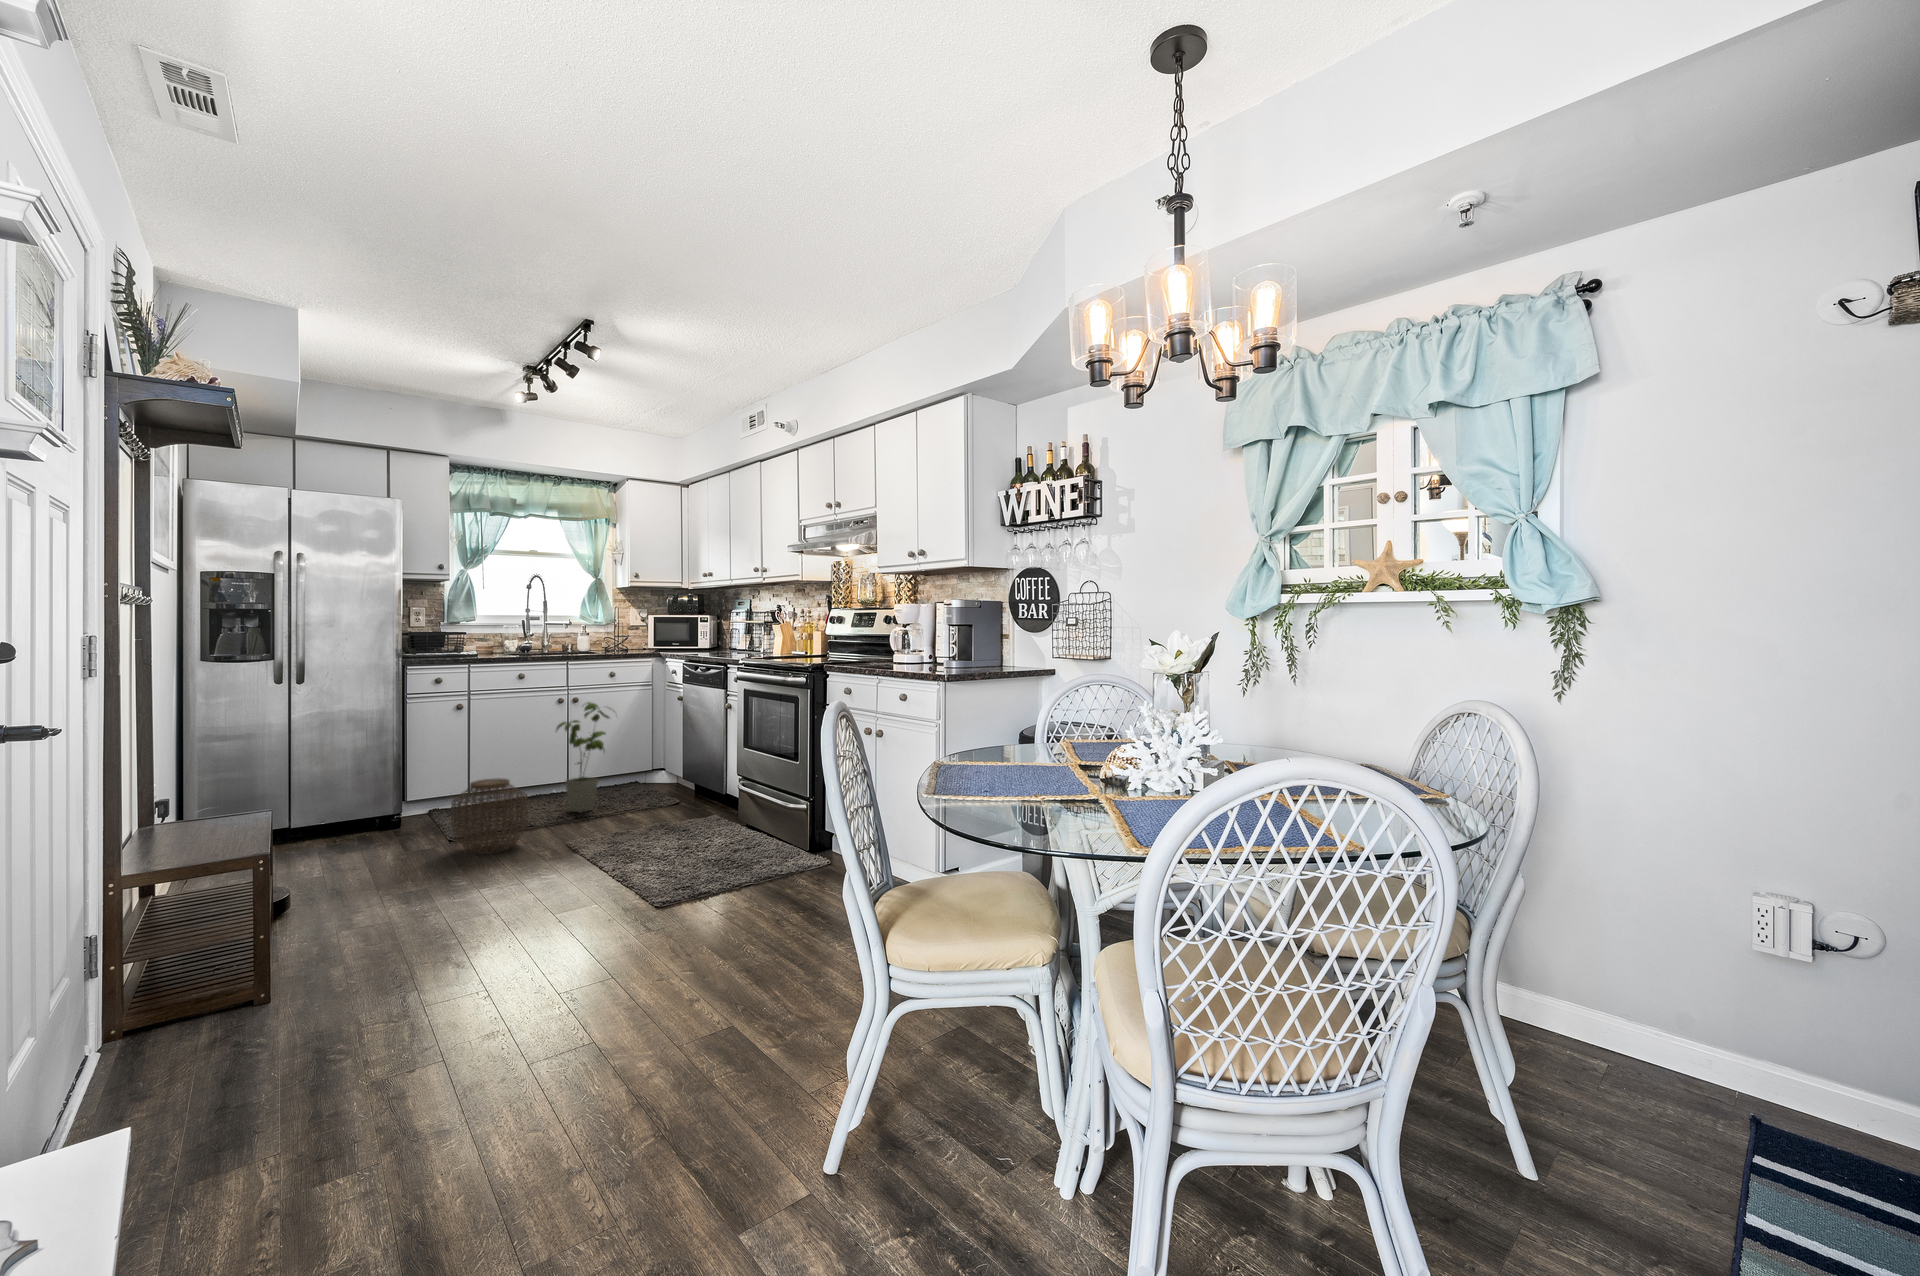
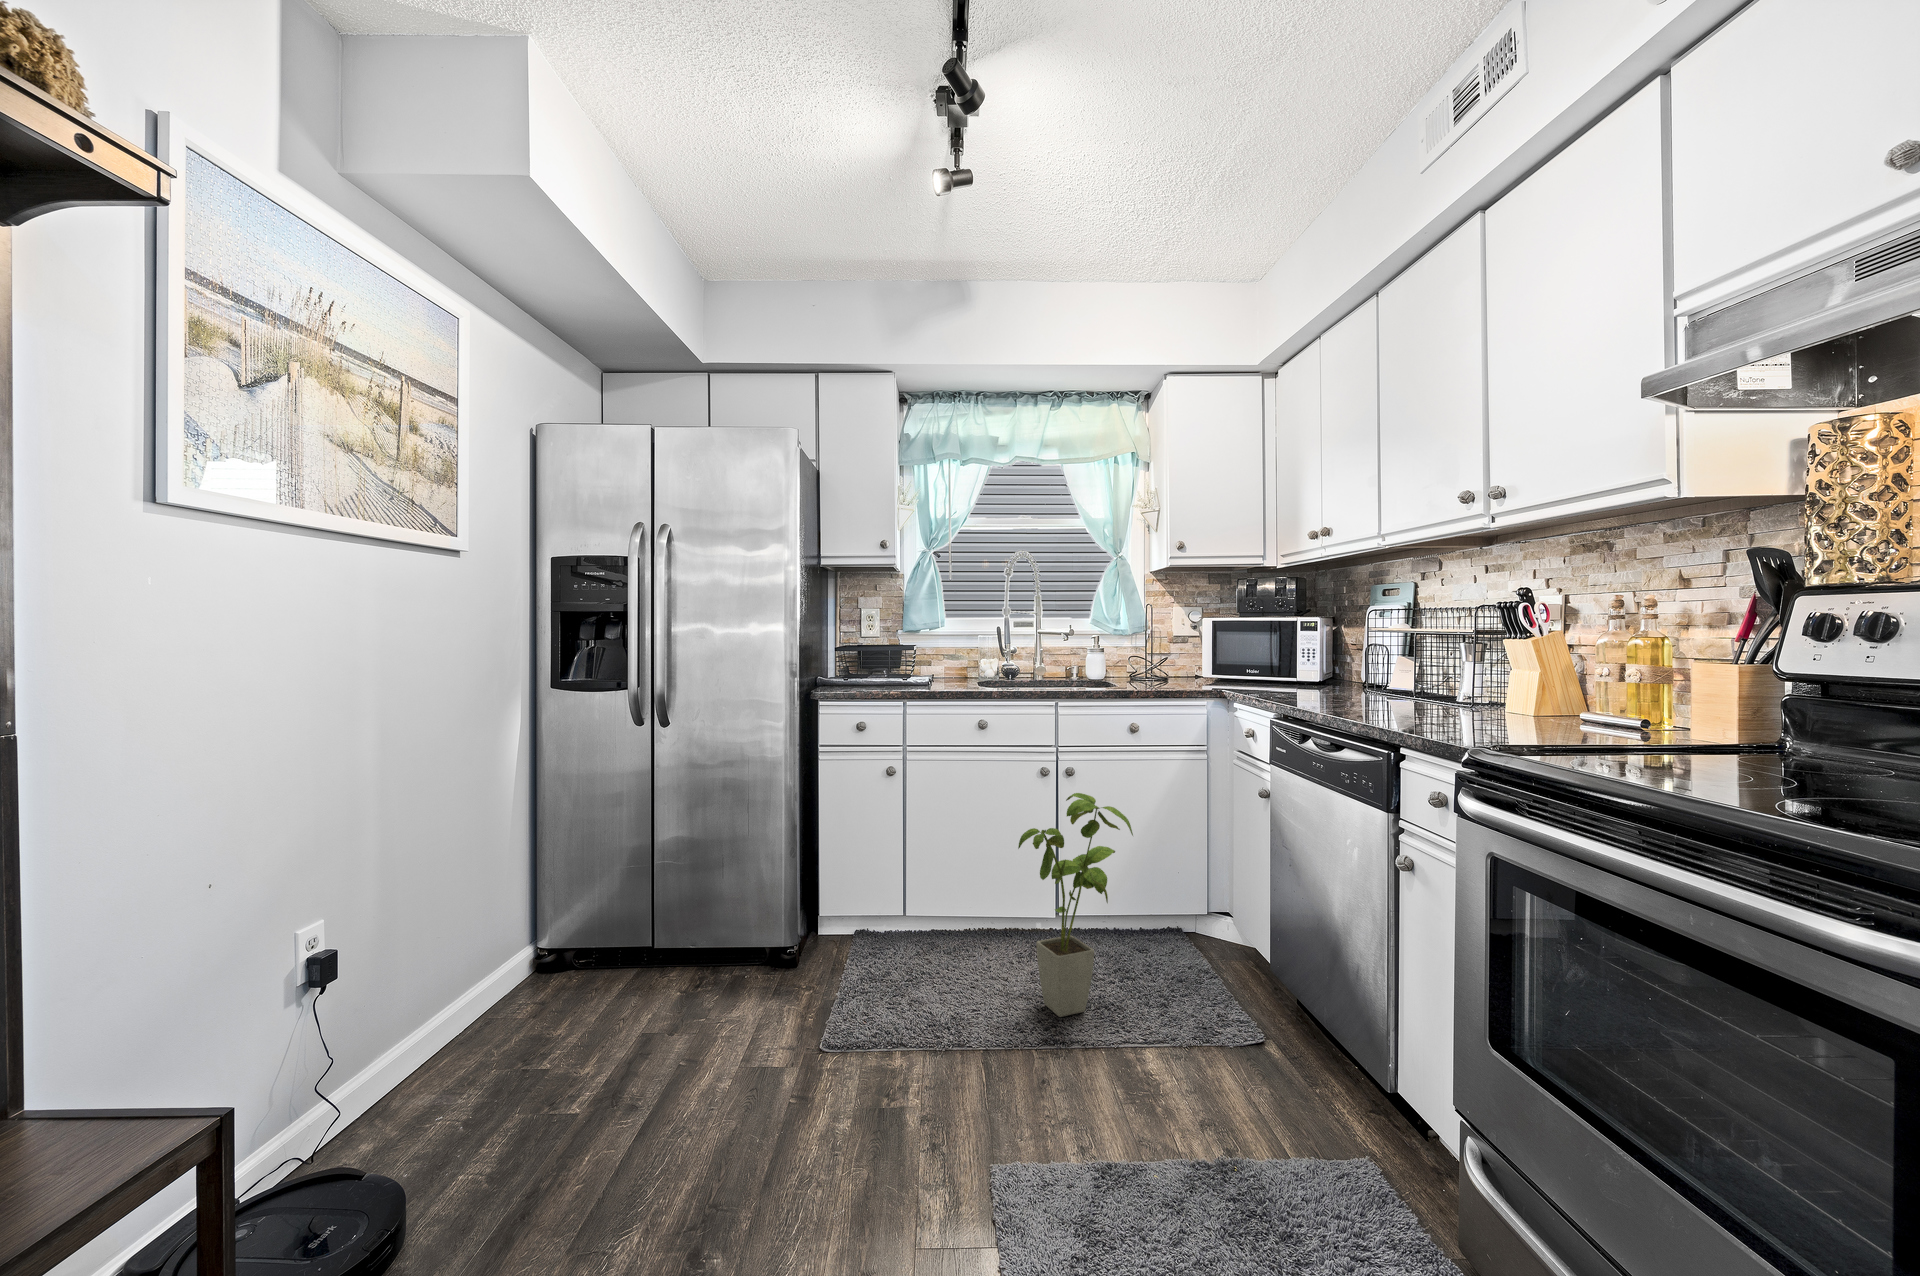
woven basket: present [451,778,527,854] -> none [769,974,919,1167]

